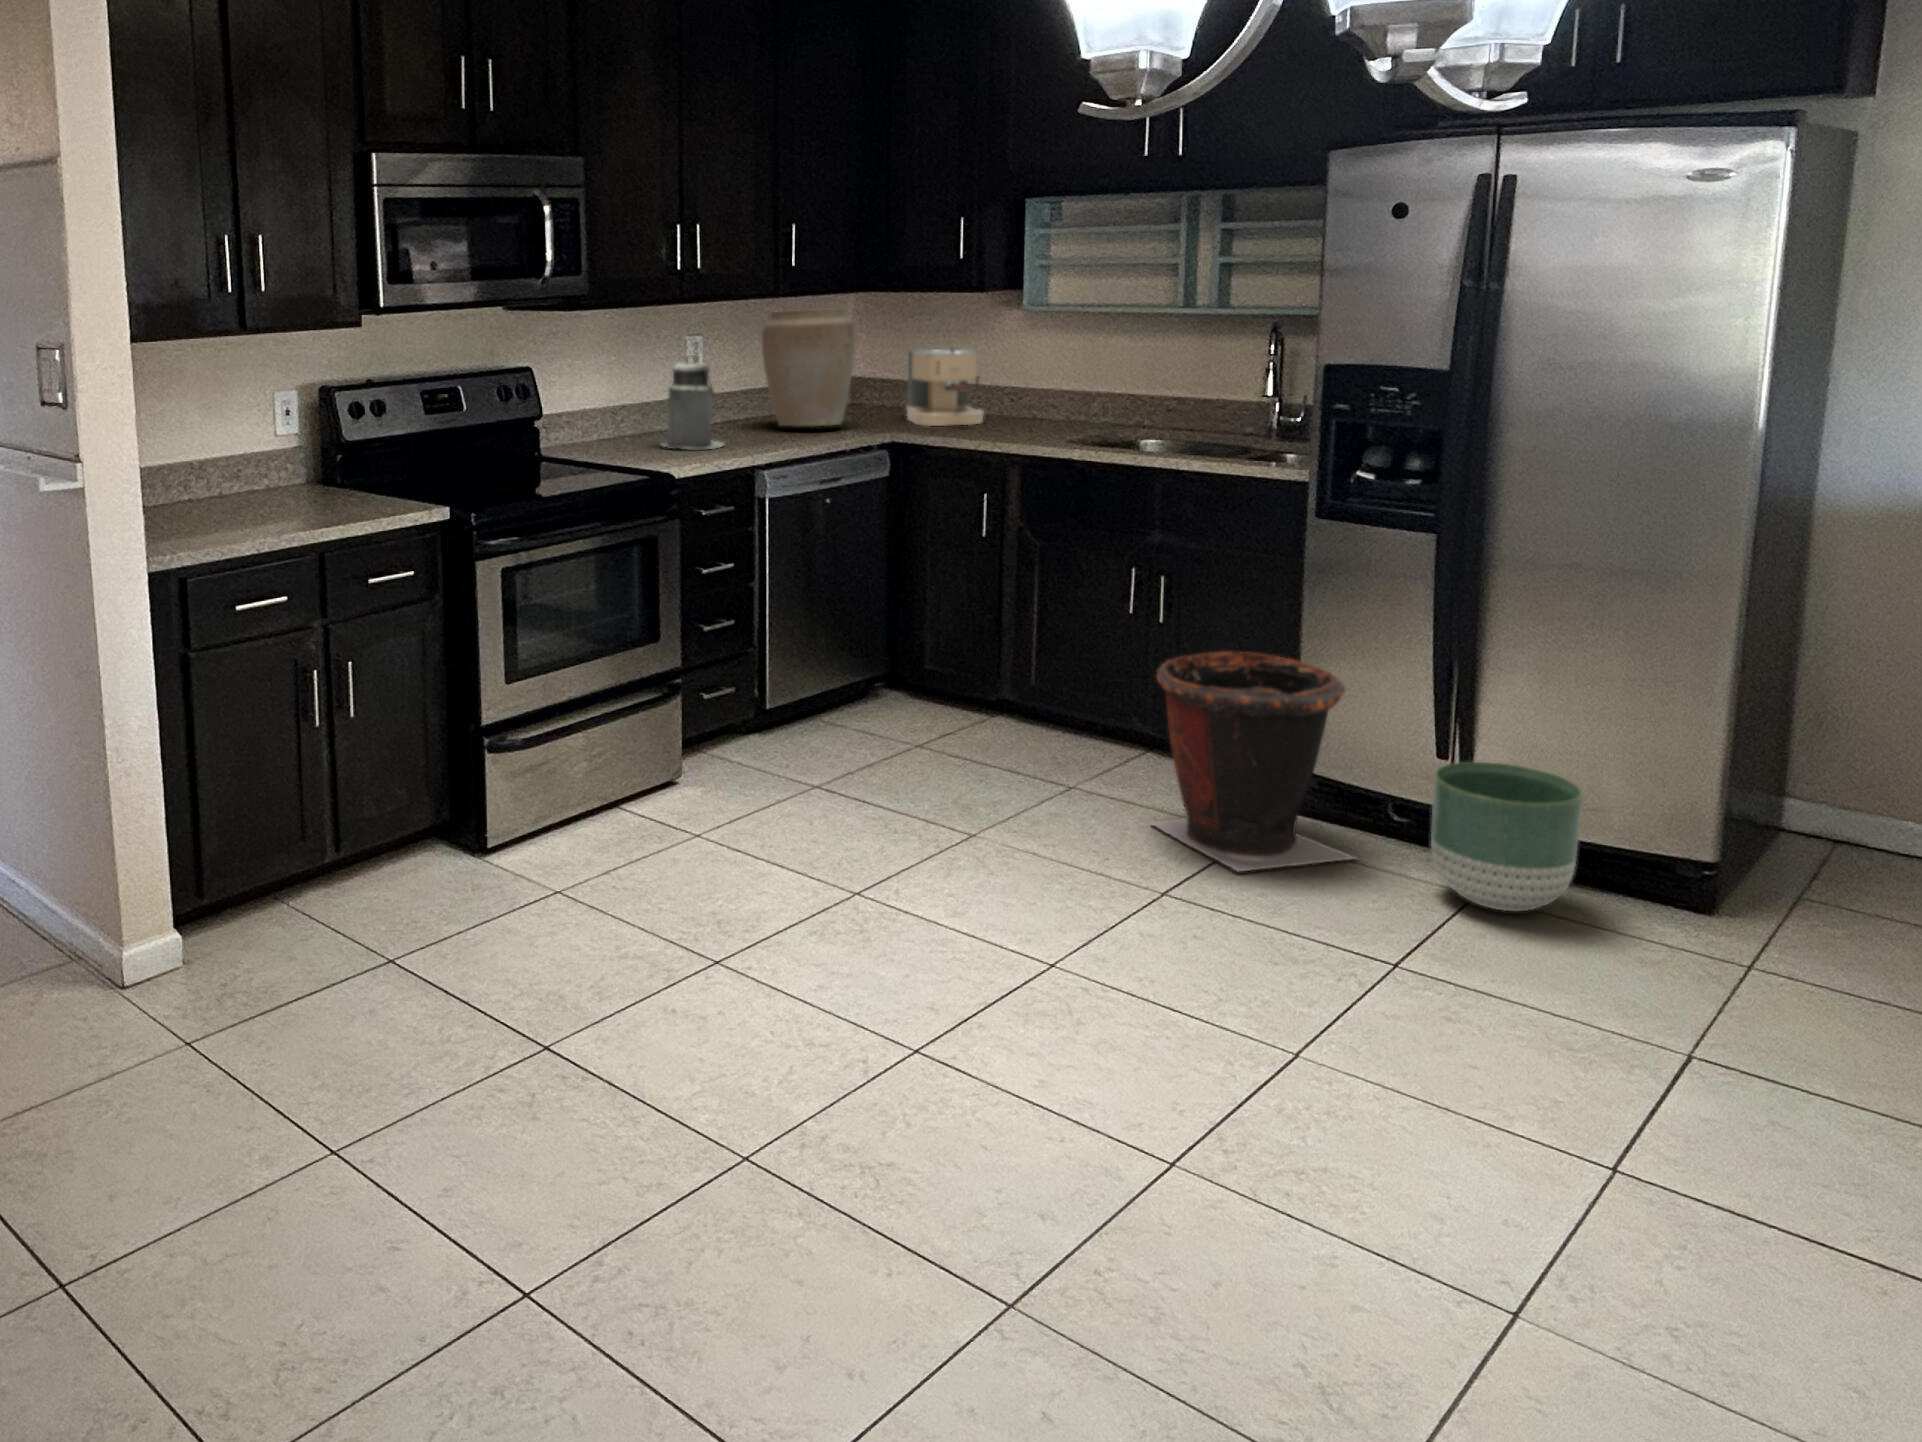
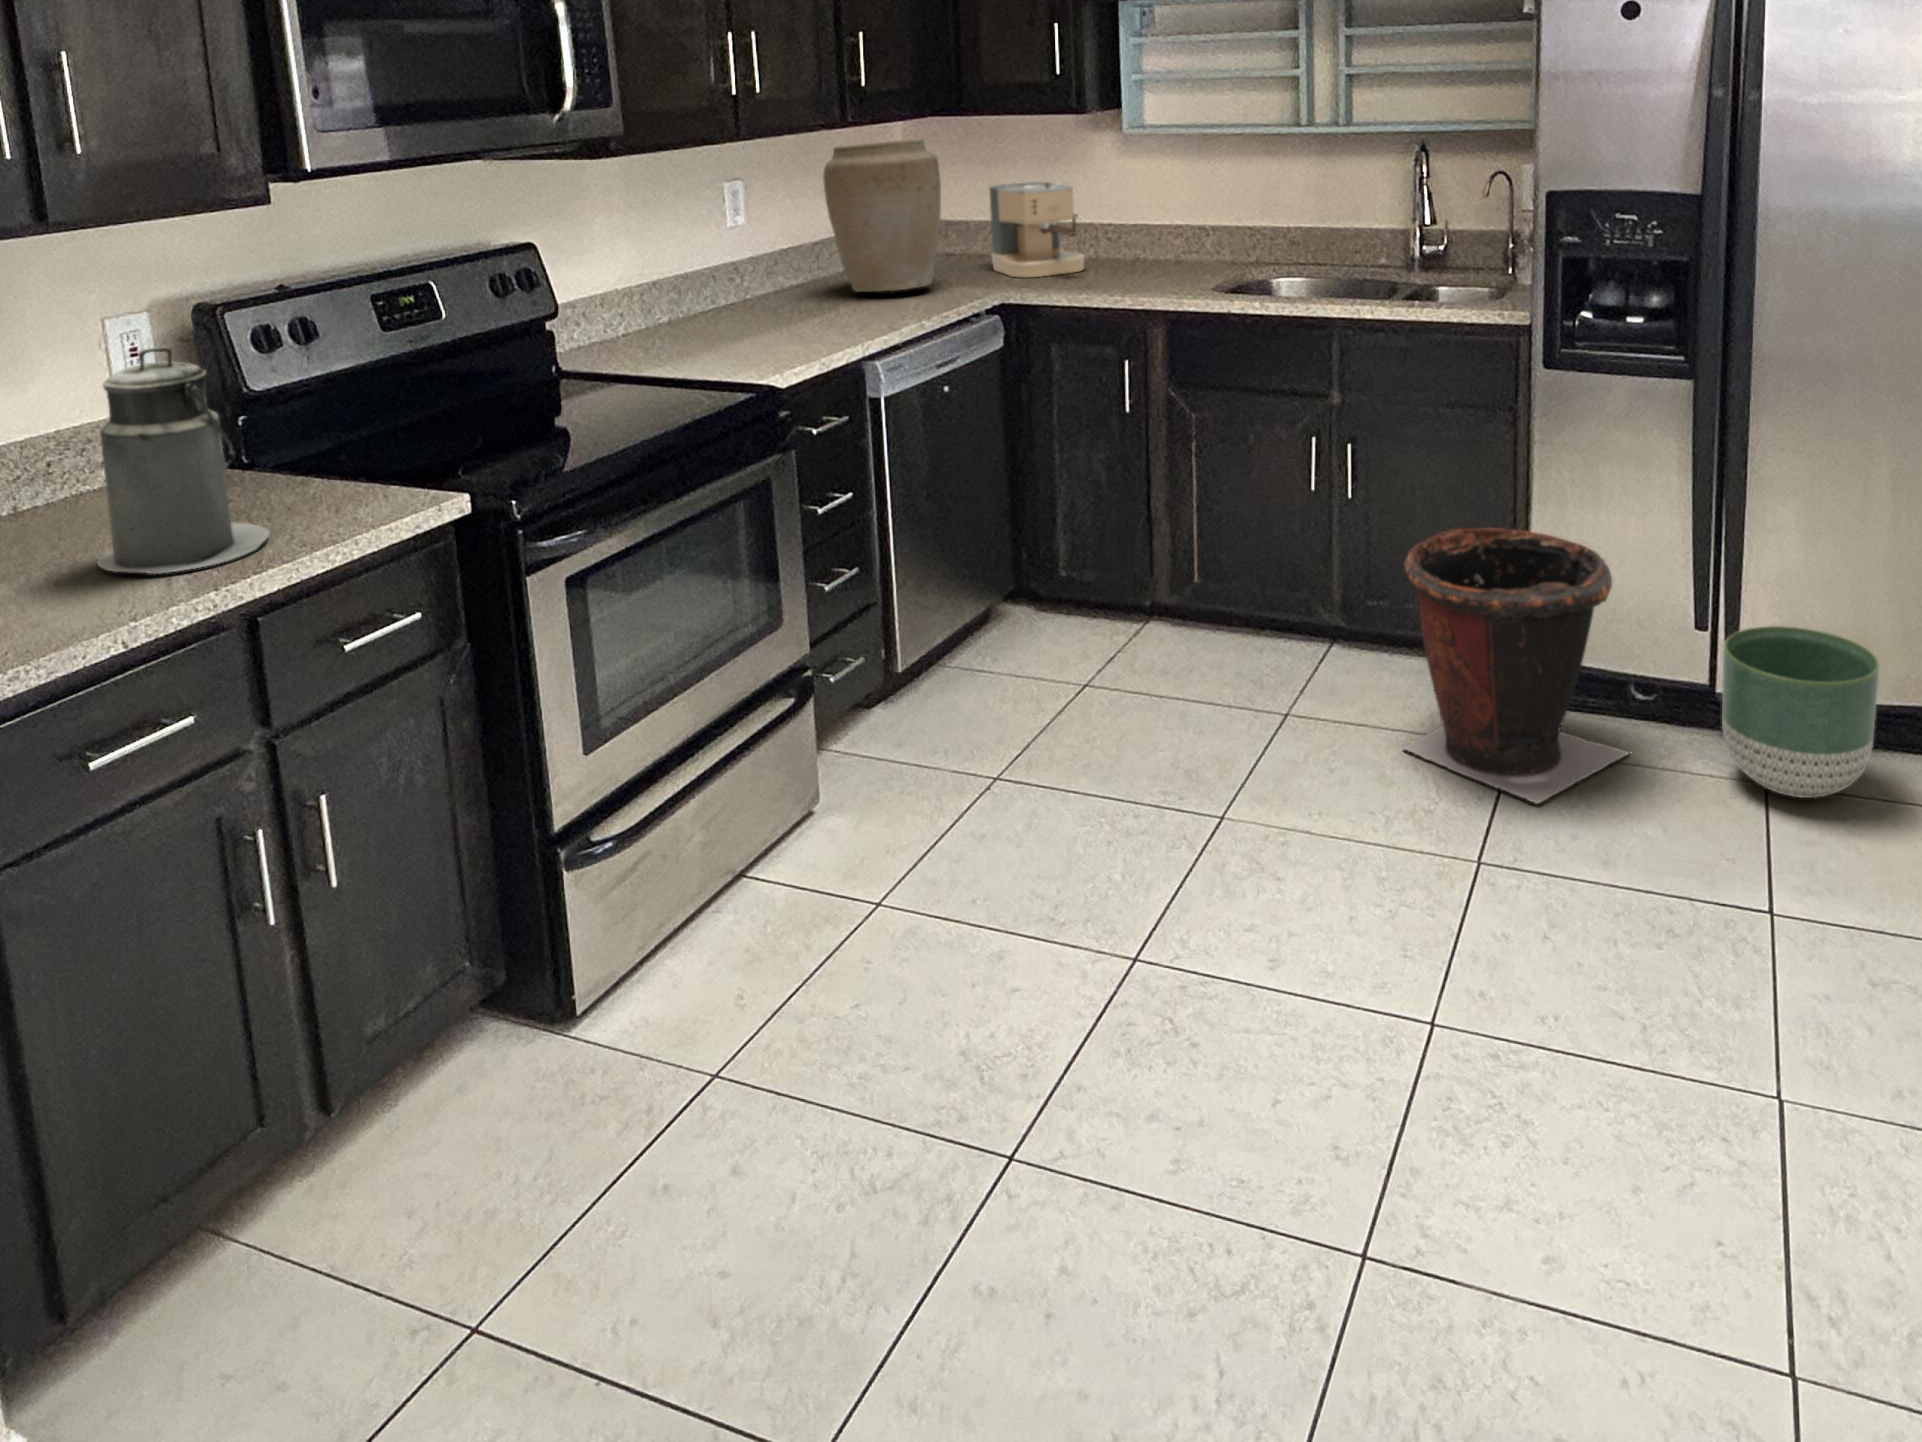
canister: present [662,361,723,449] -> present [98,347,270,574]

